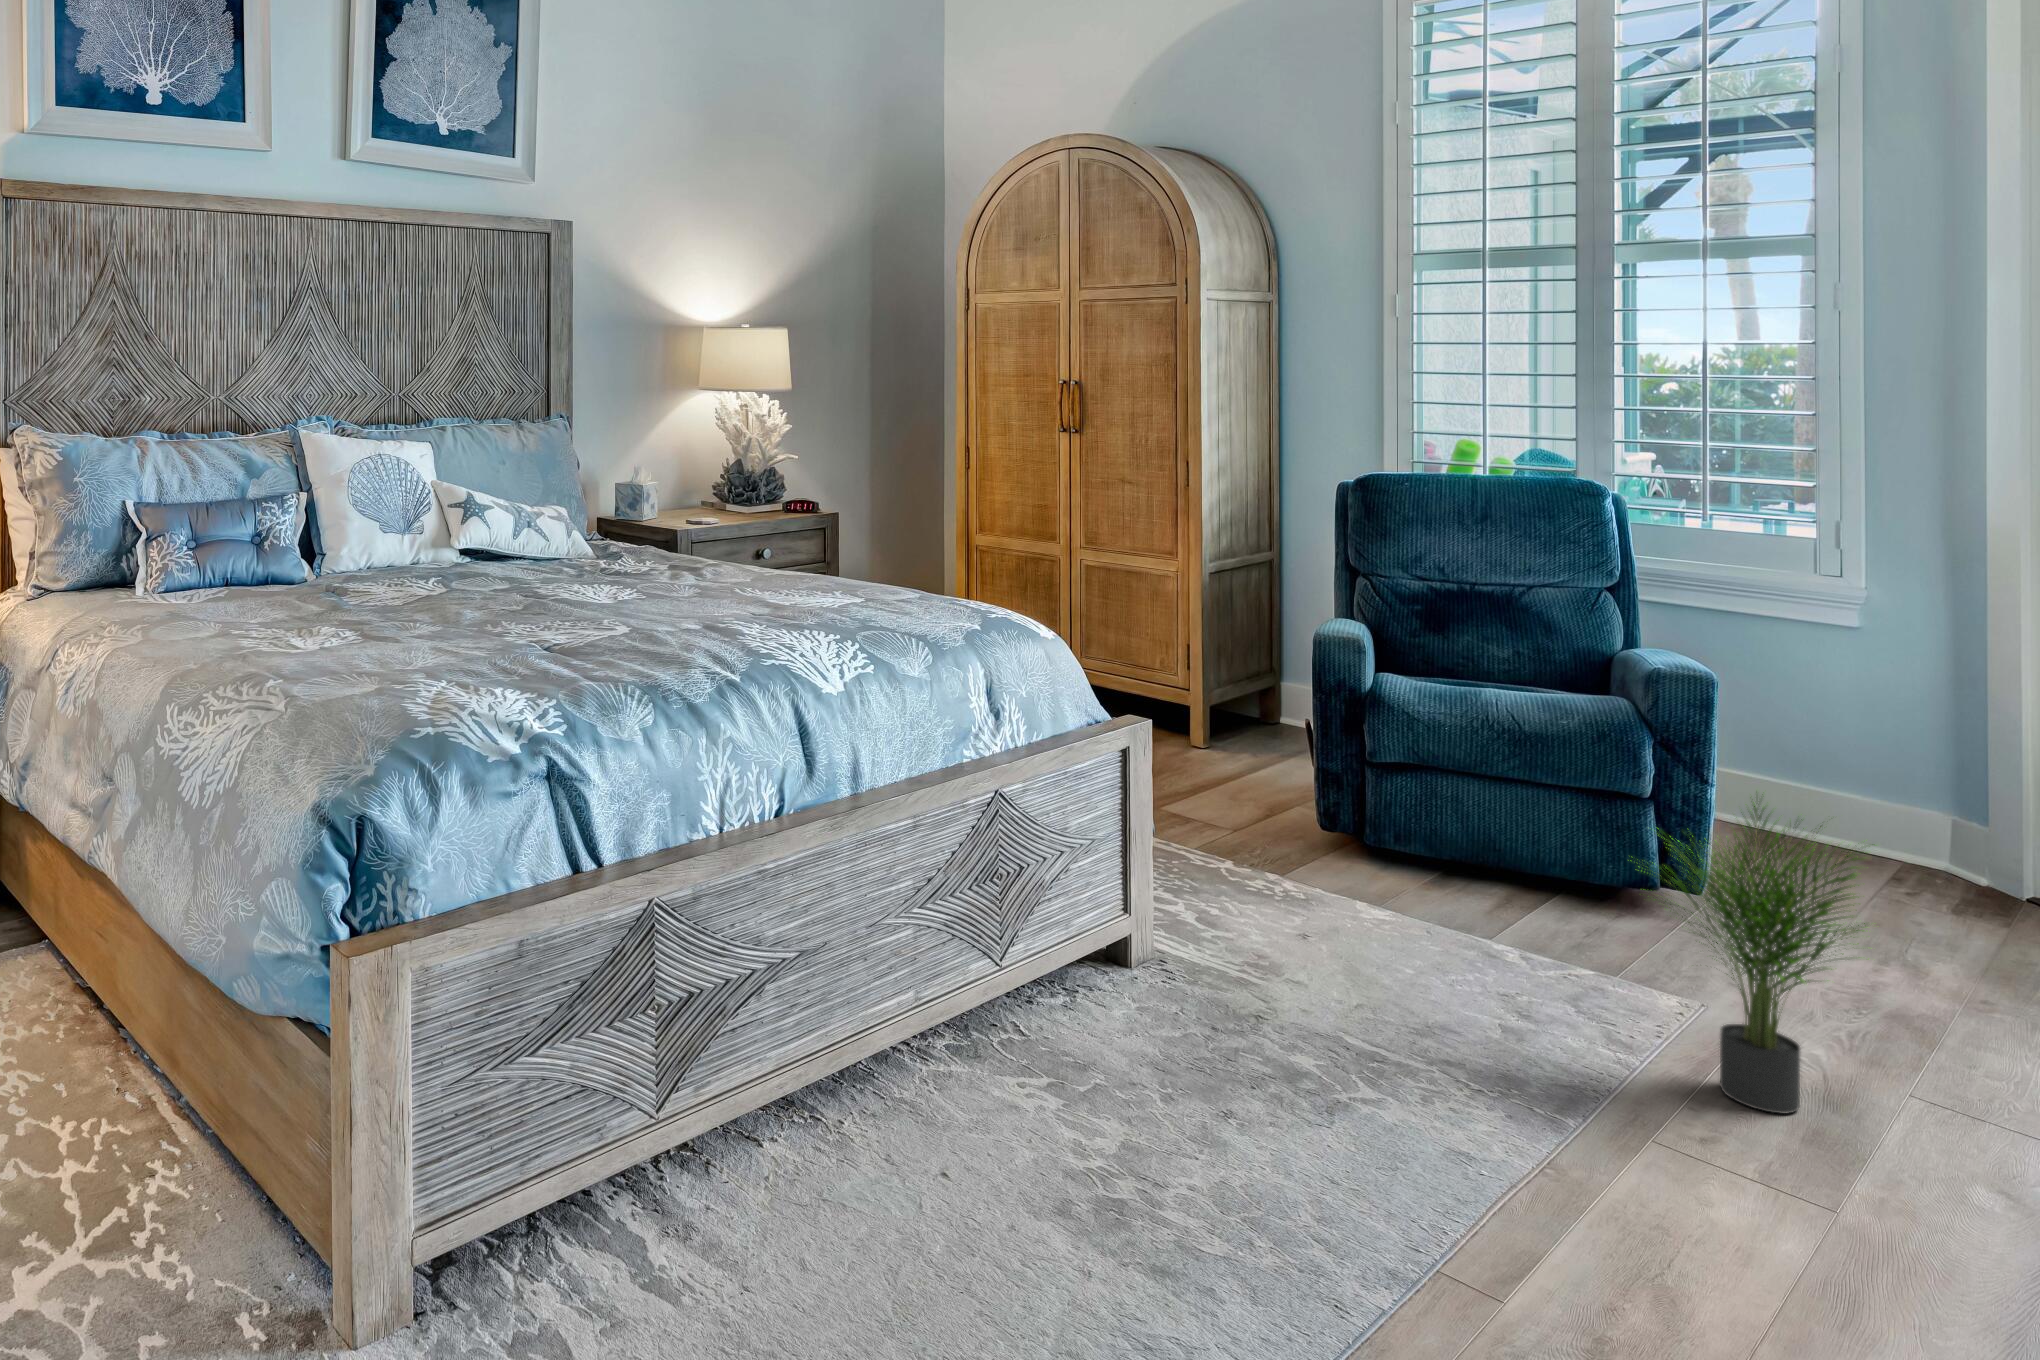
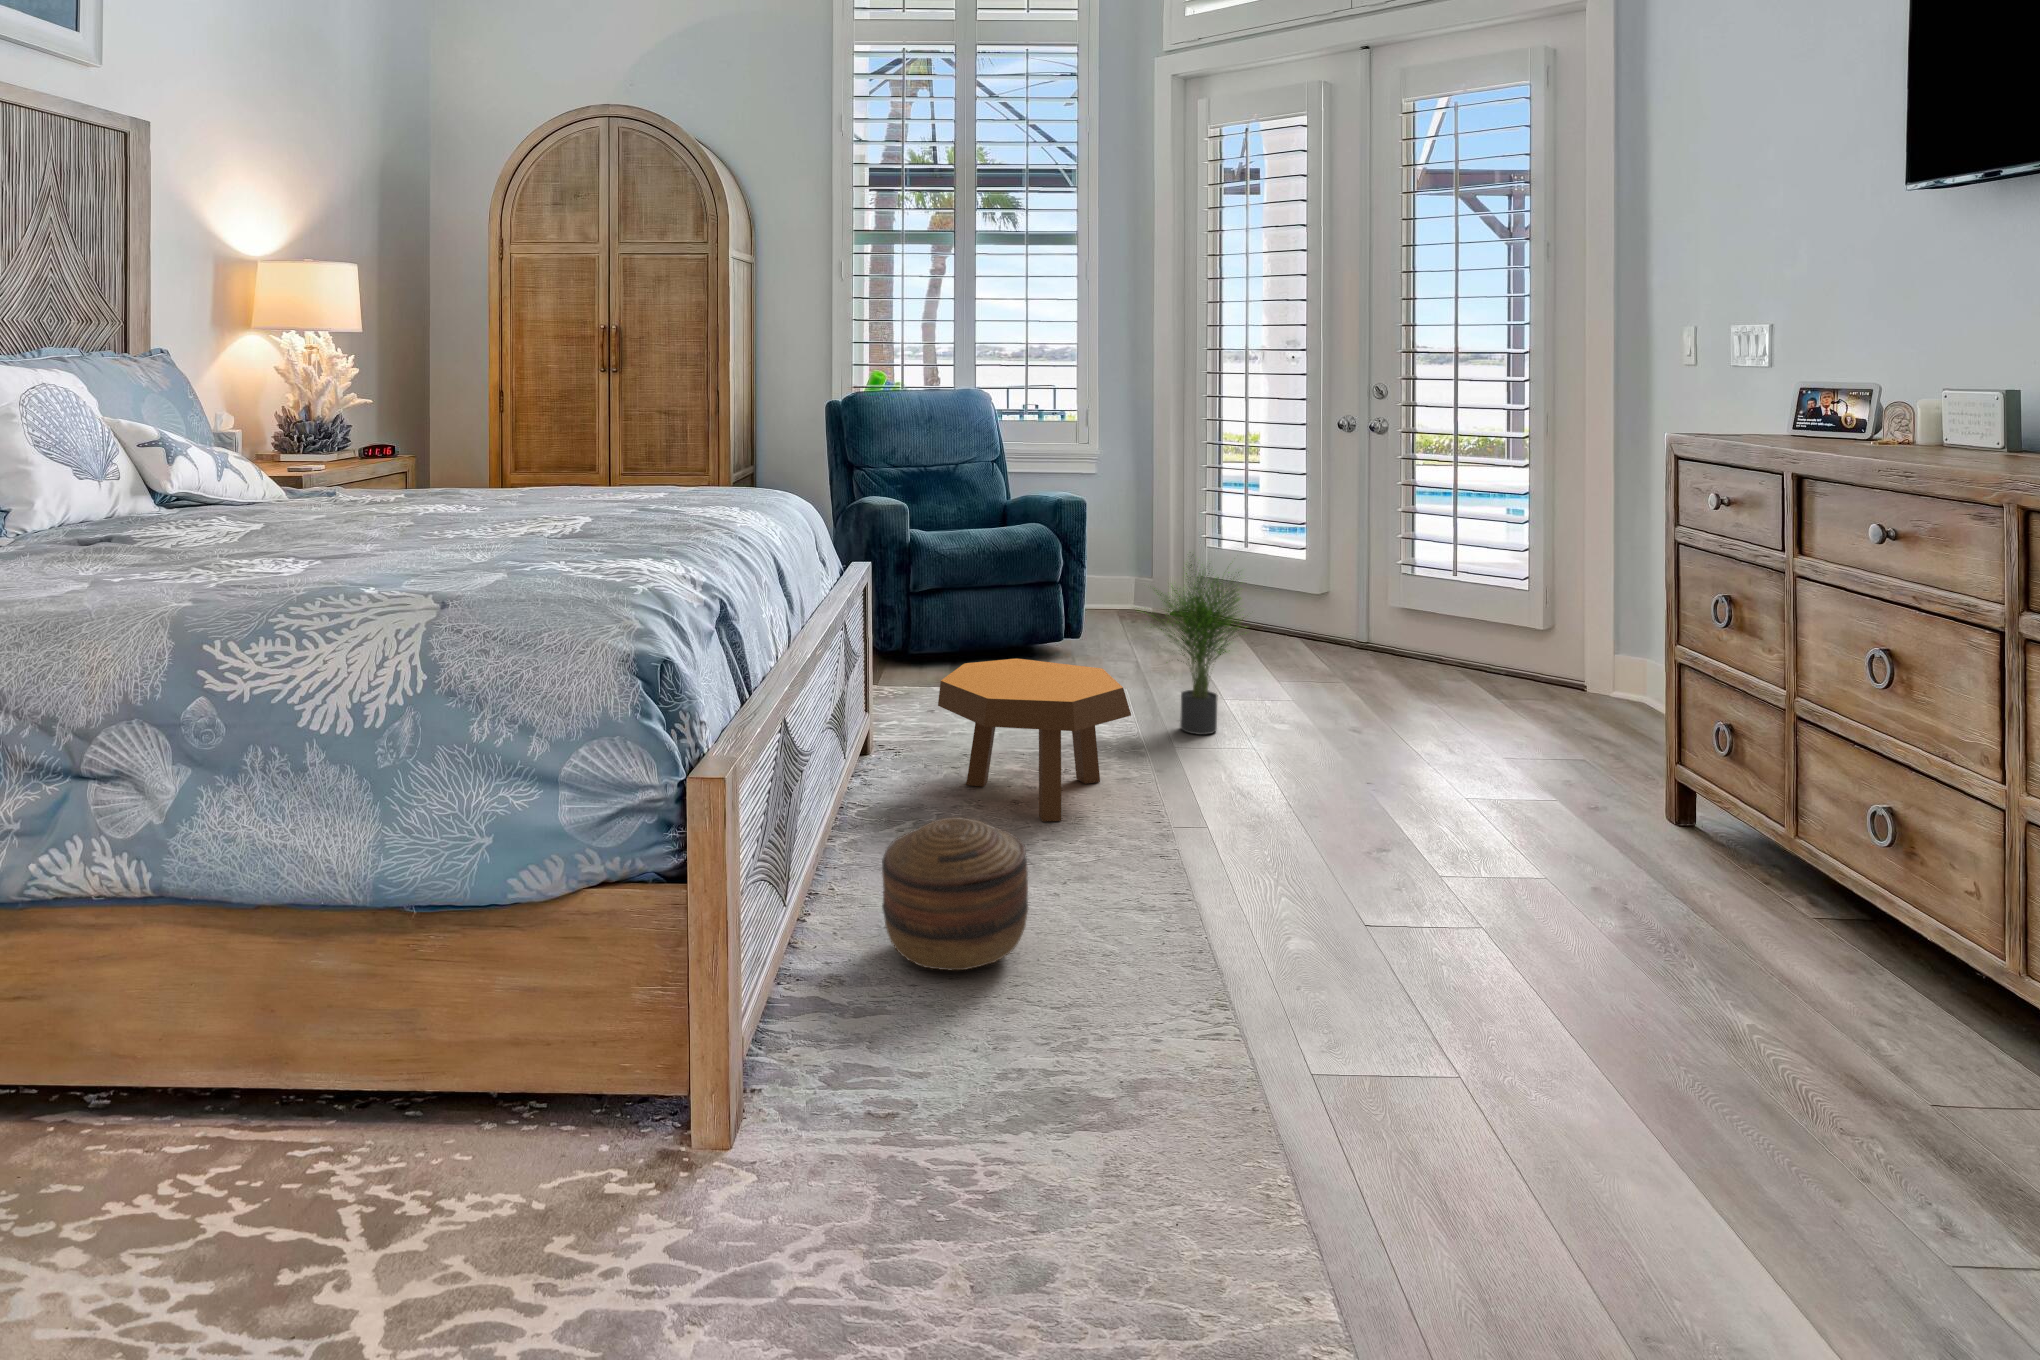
footstool: none [1162,879,1466,1146] -> present [938,659,1131,821]
basket: none [782,1068,973,1280] -> present [882,817,1028,970]

